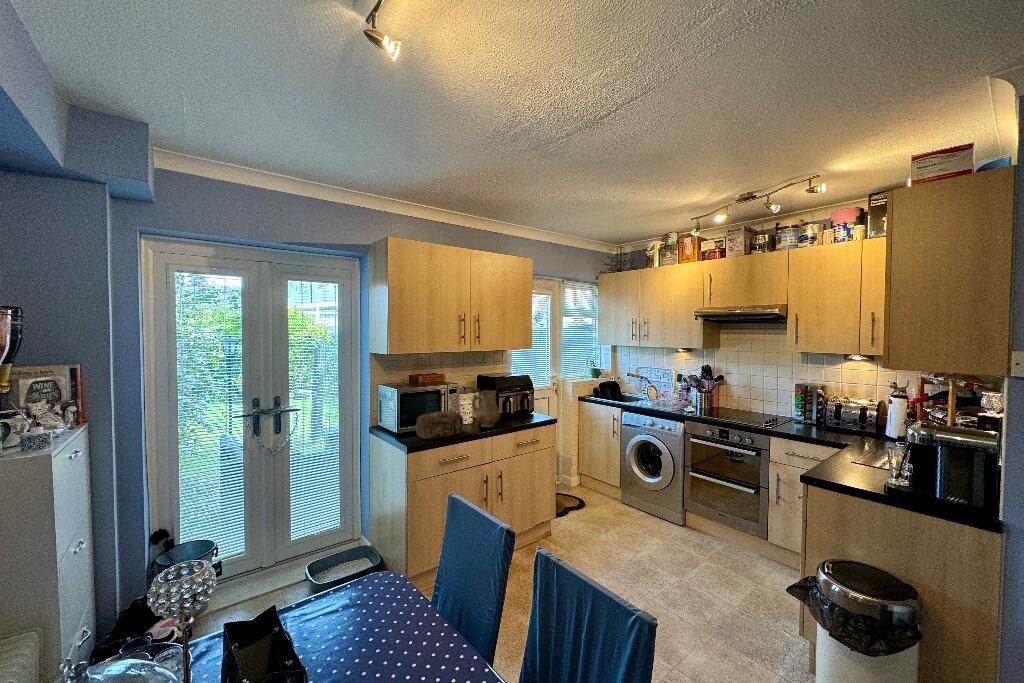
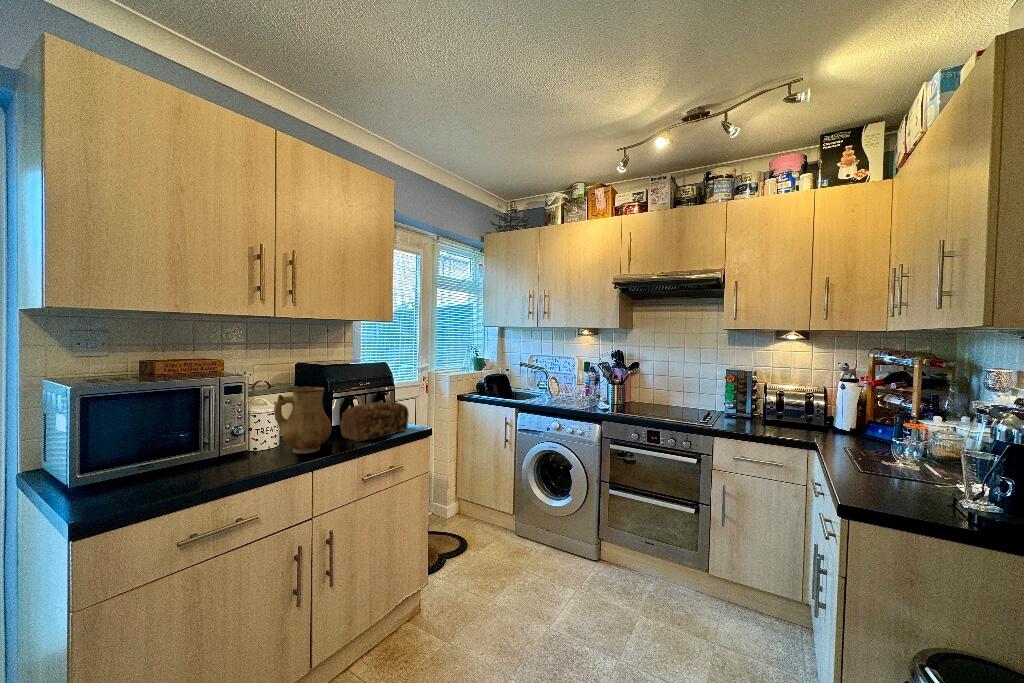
bread loaf: present [416,411,463,439] -> present [340,402,409,442]

